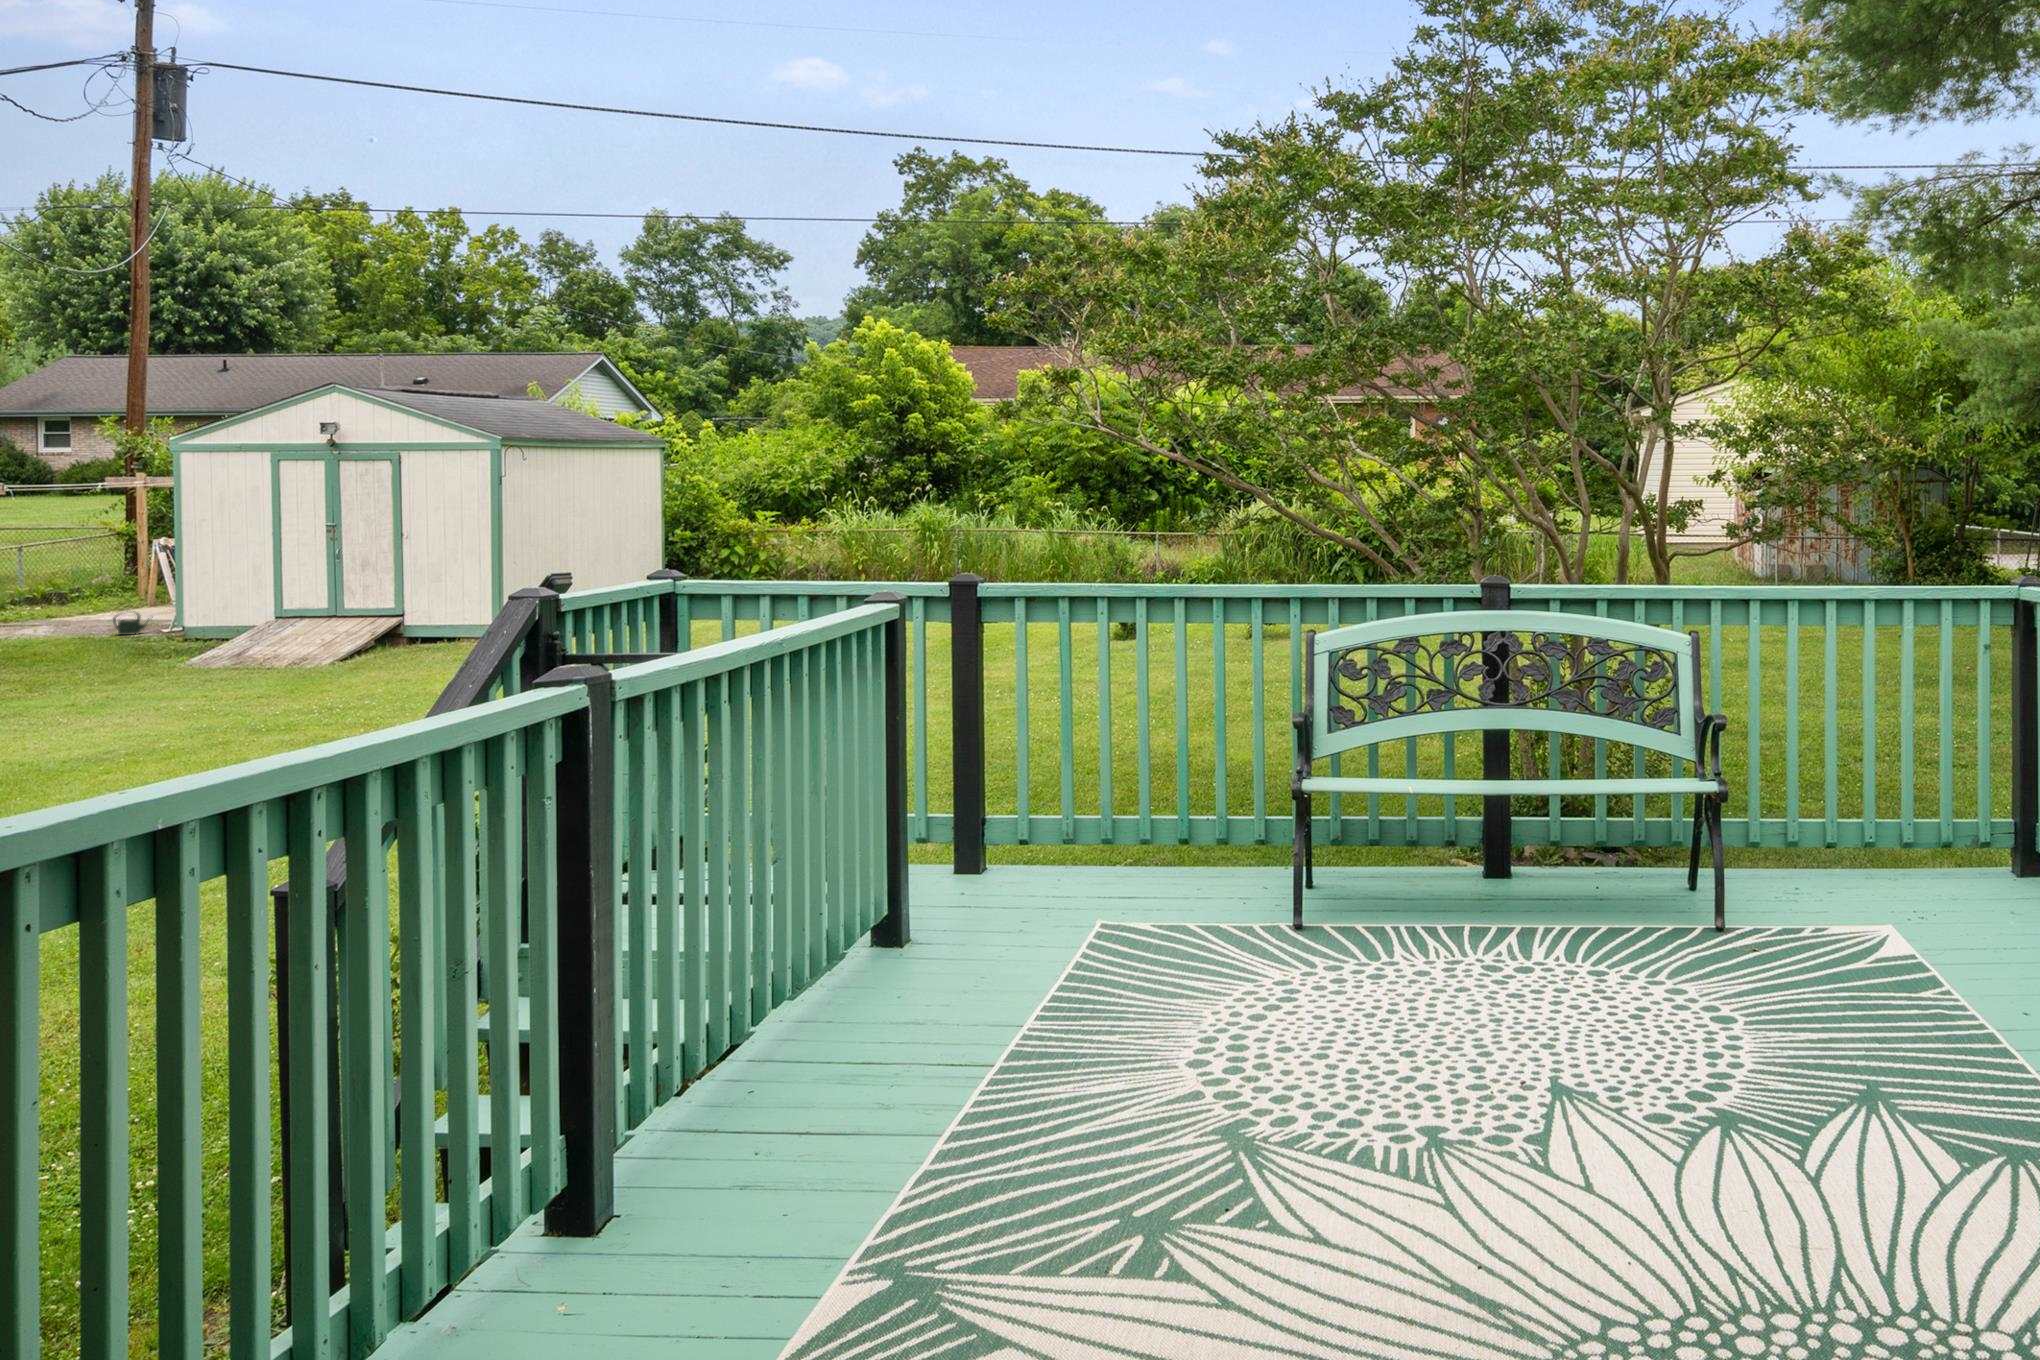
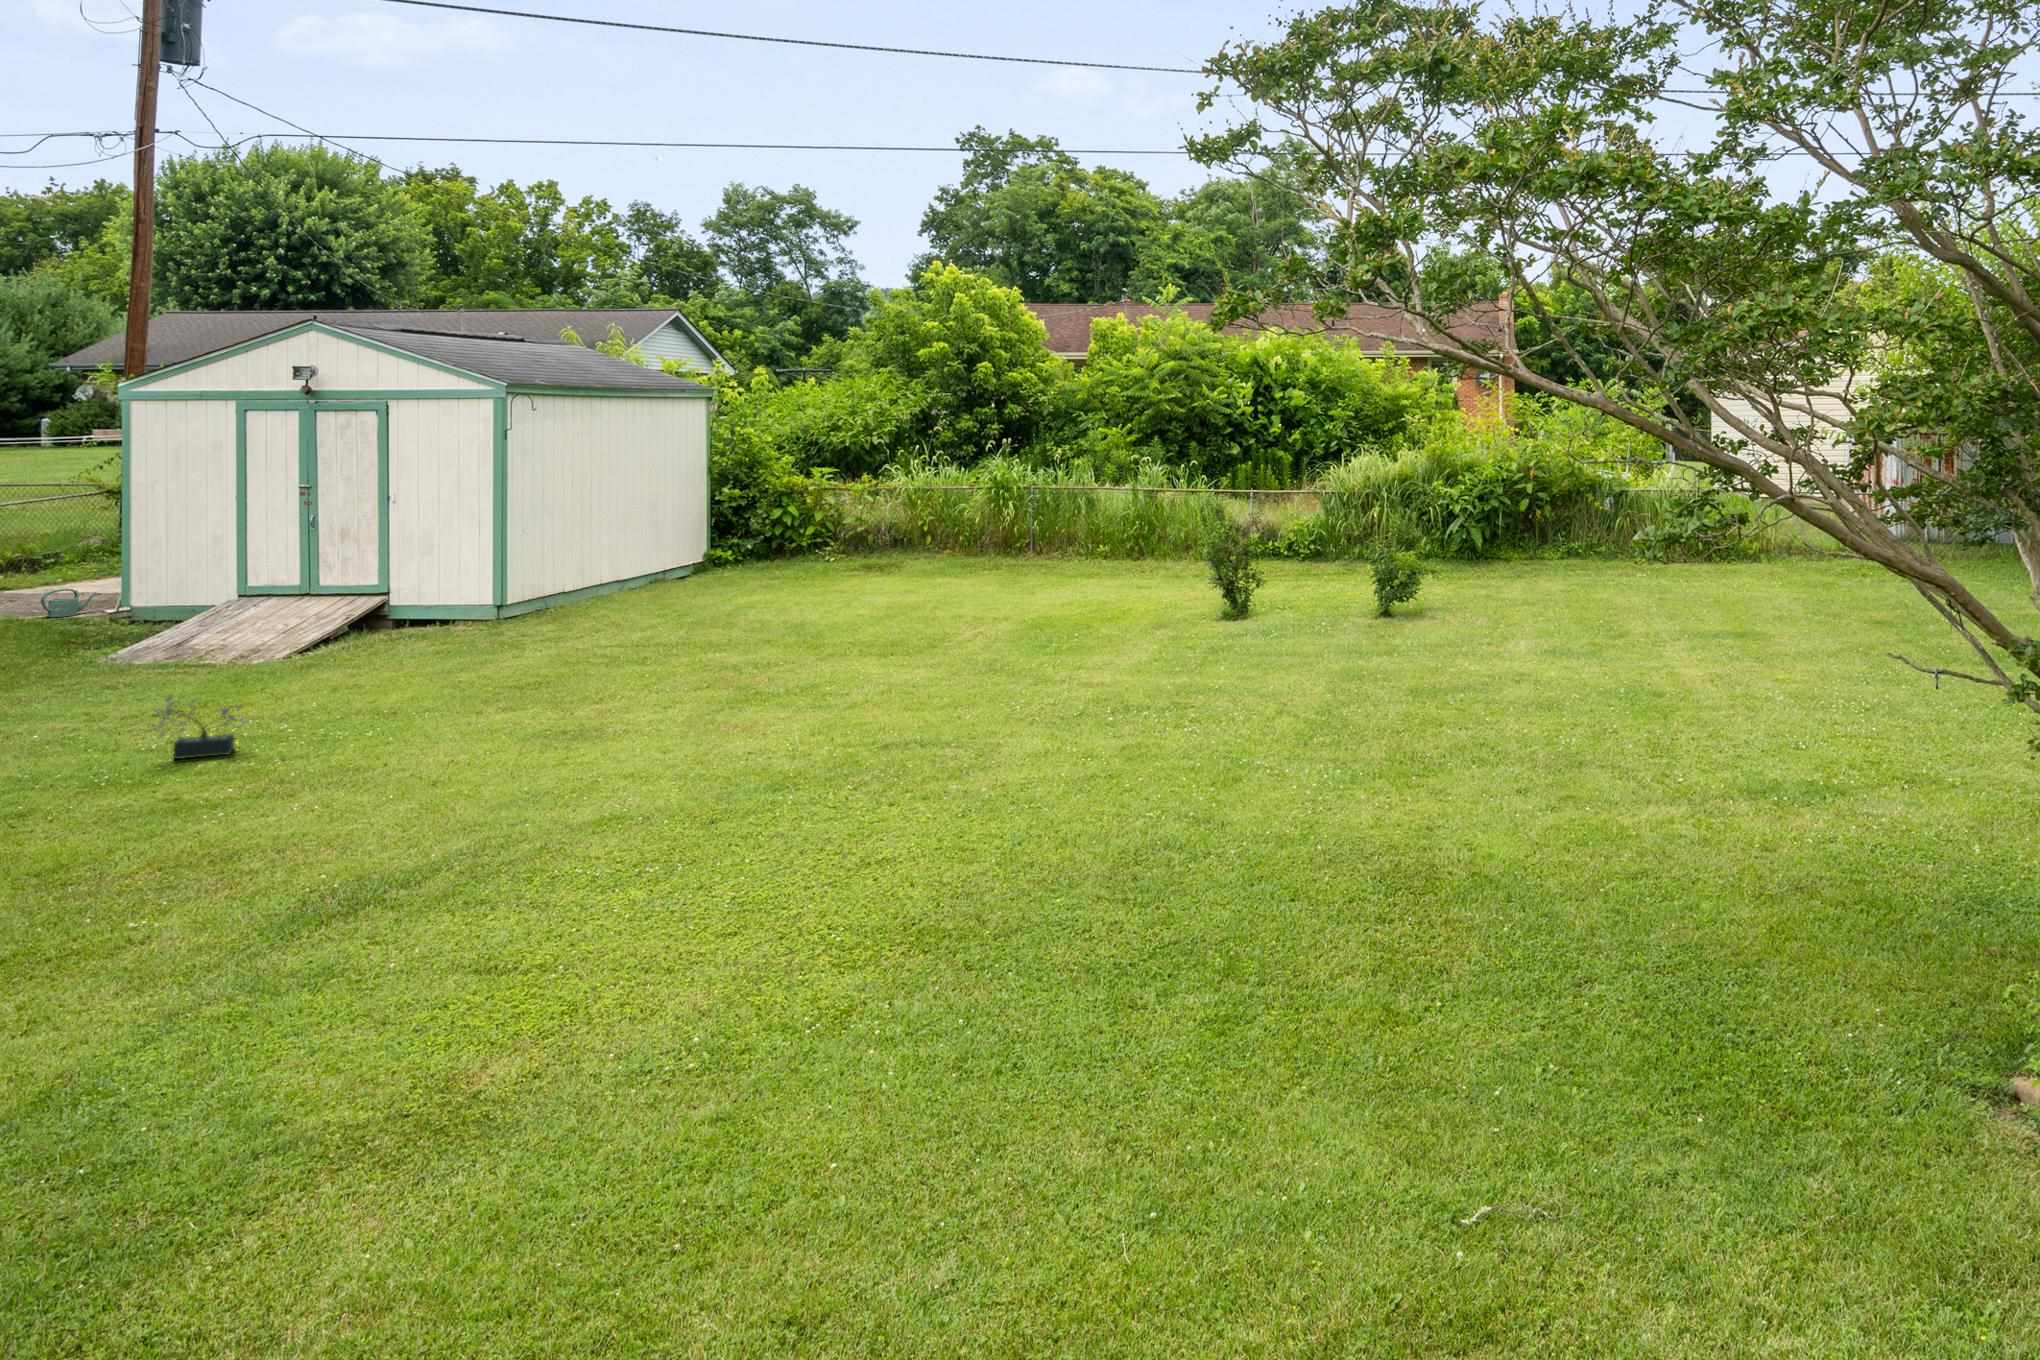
decorative plant: none [301,666,366,712] -> present [153,696,247,759]

